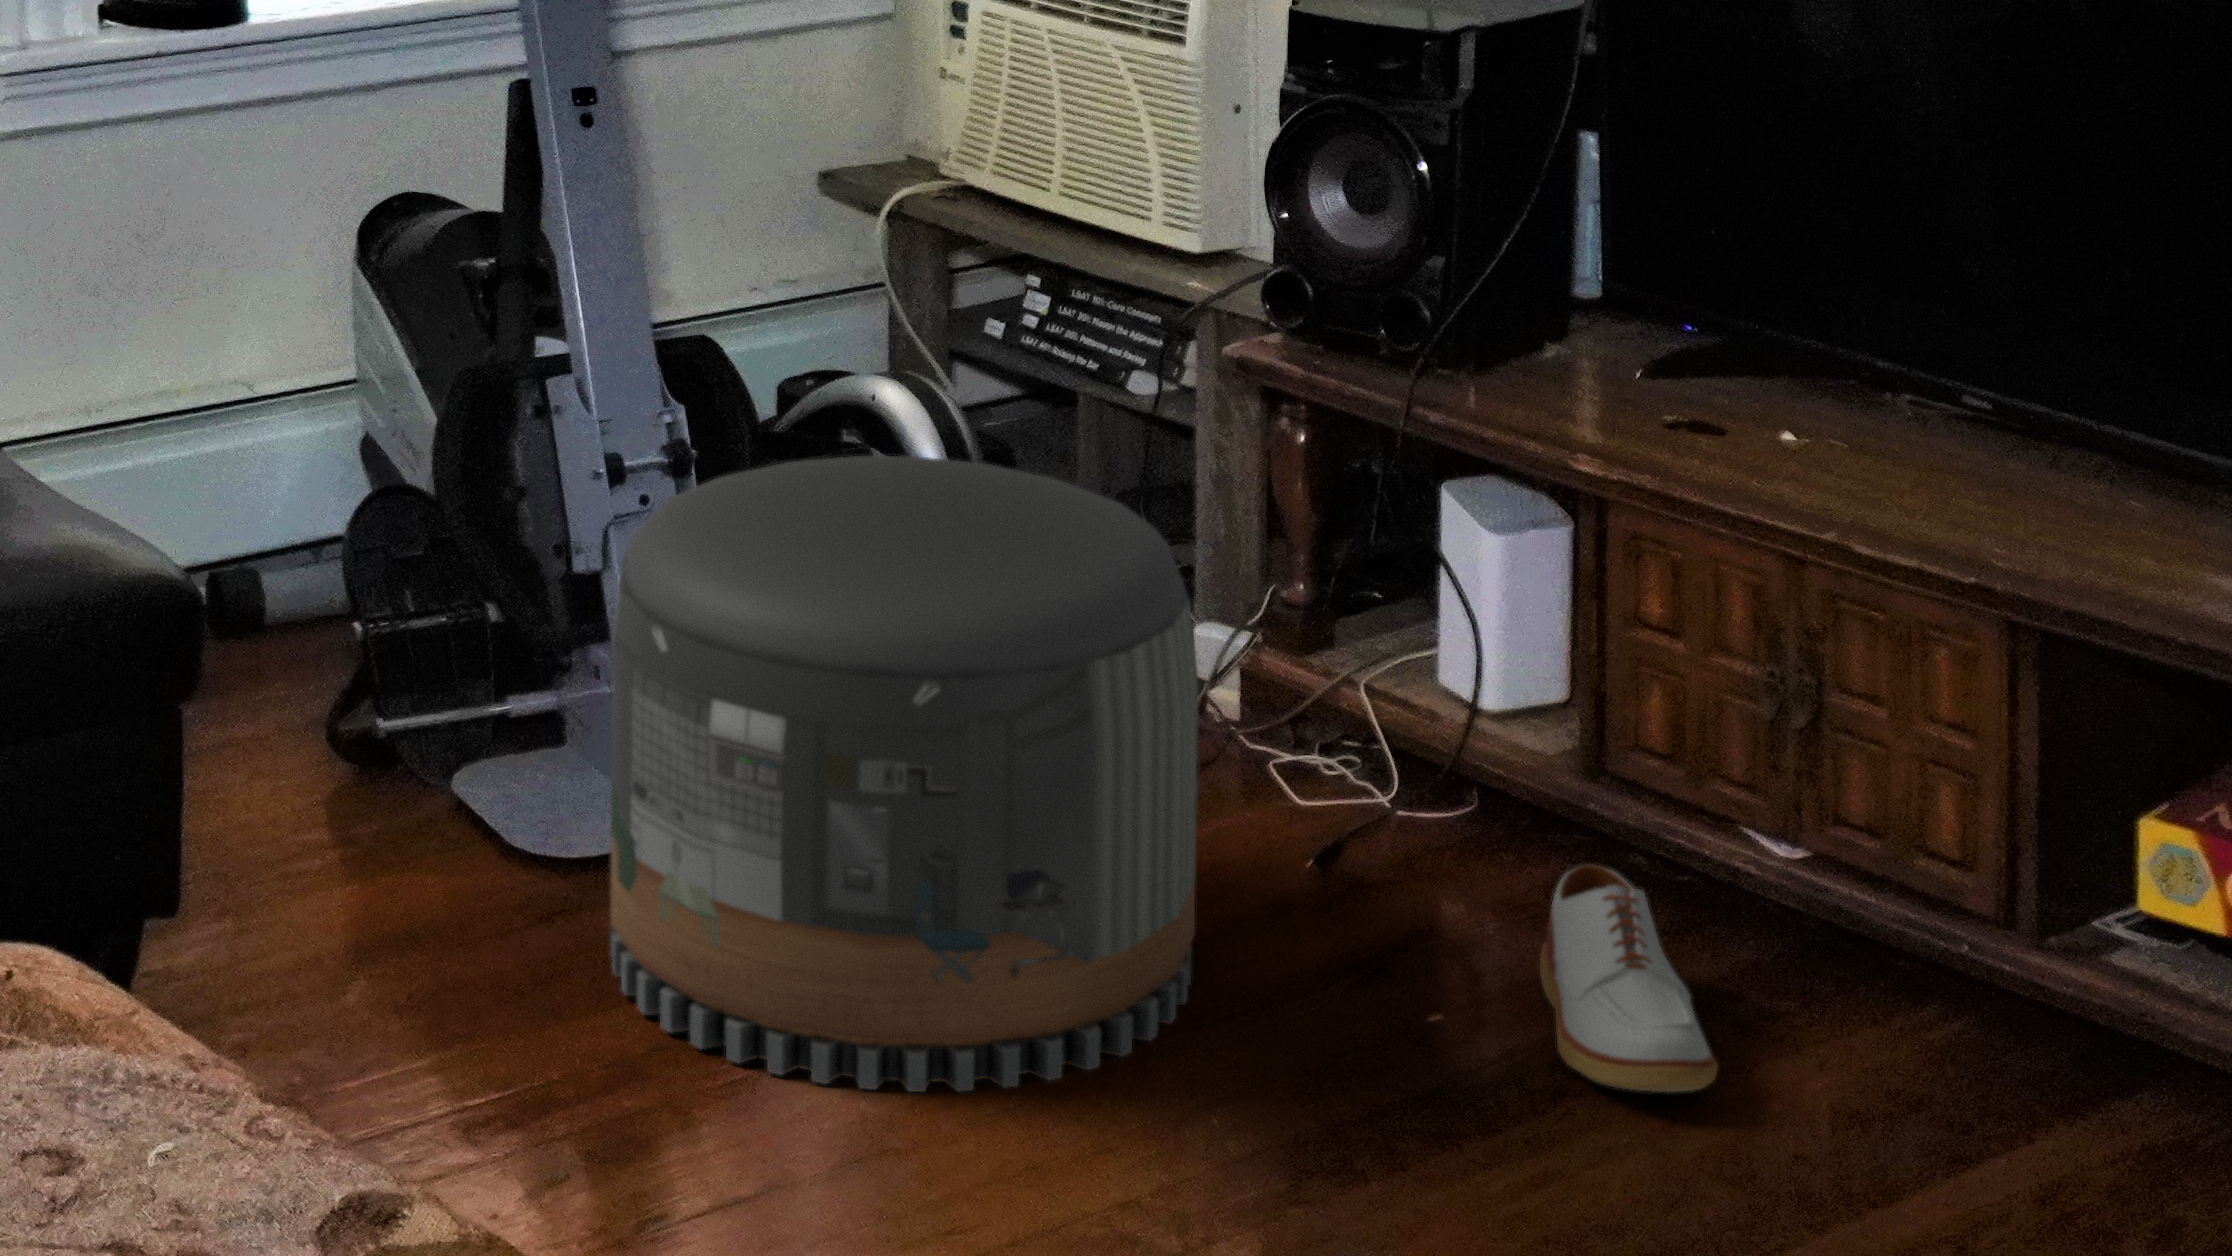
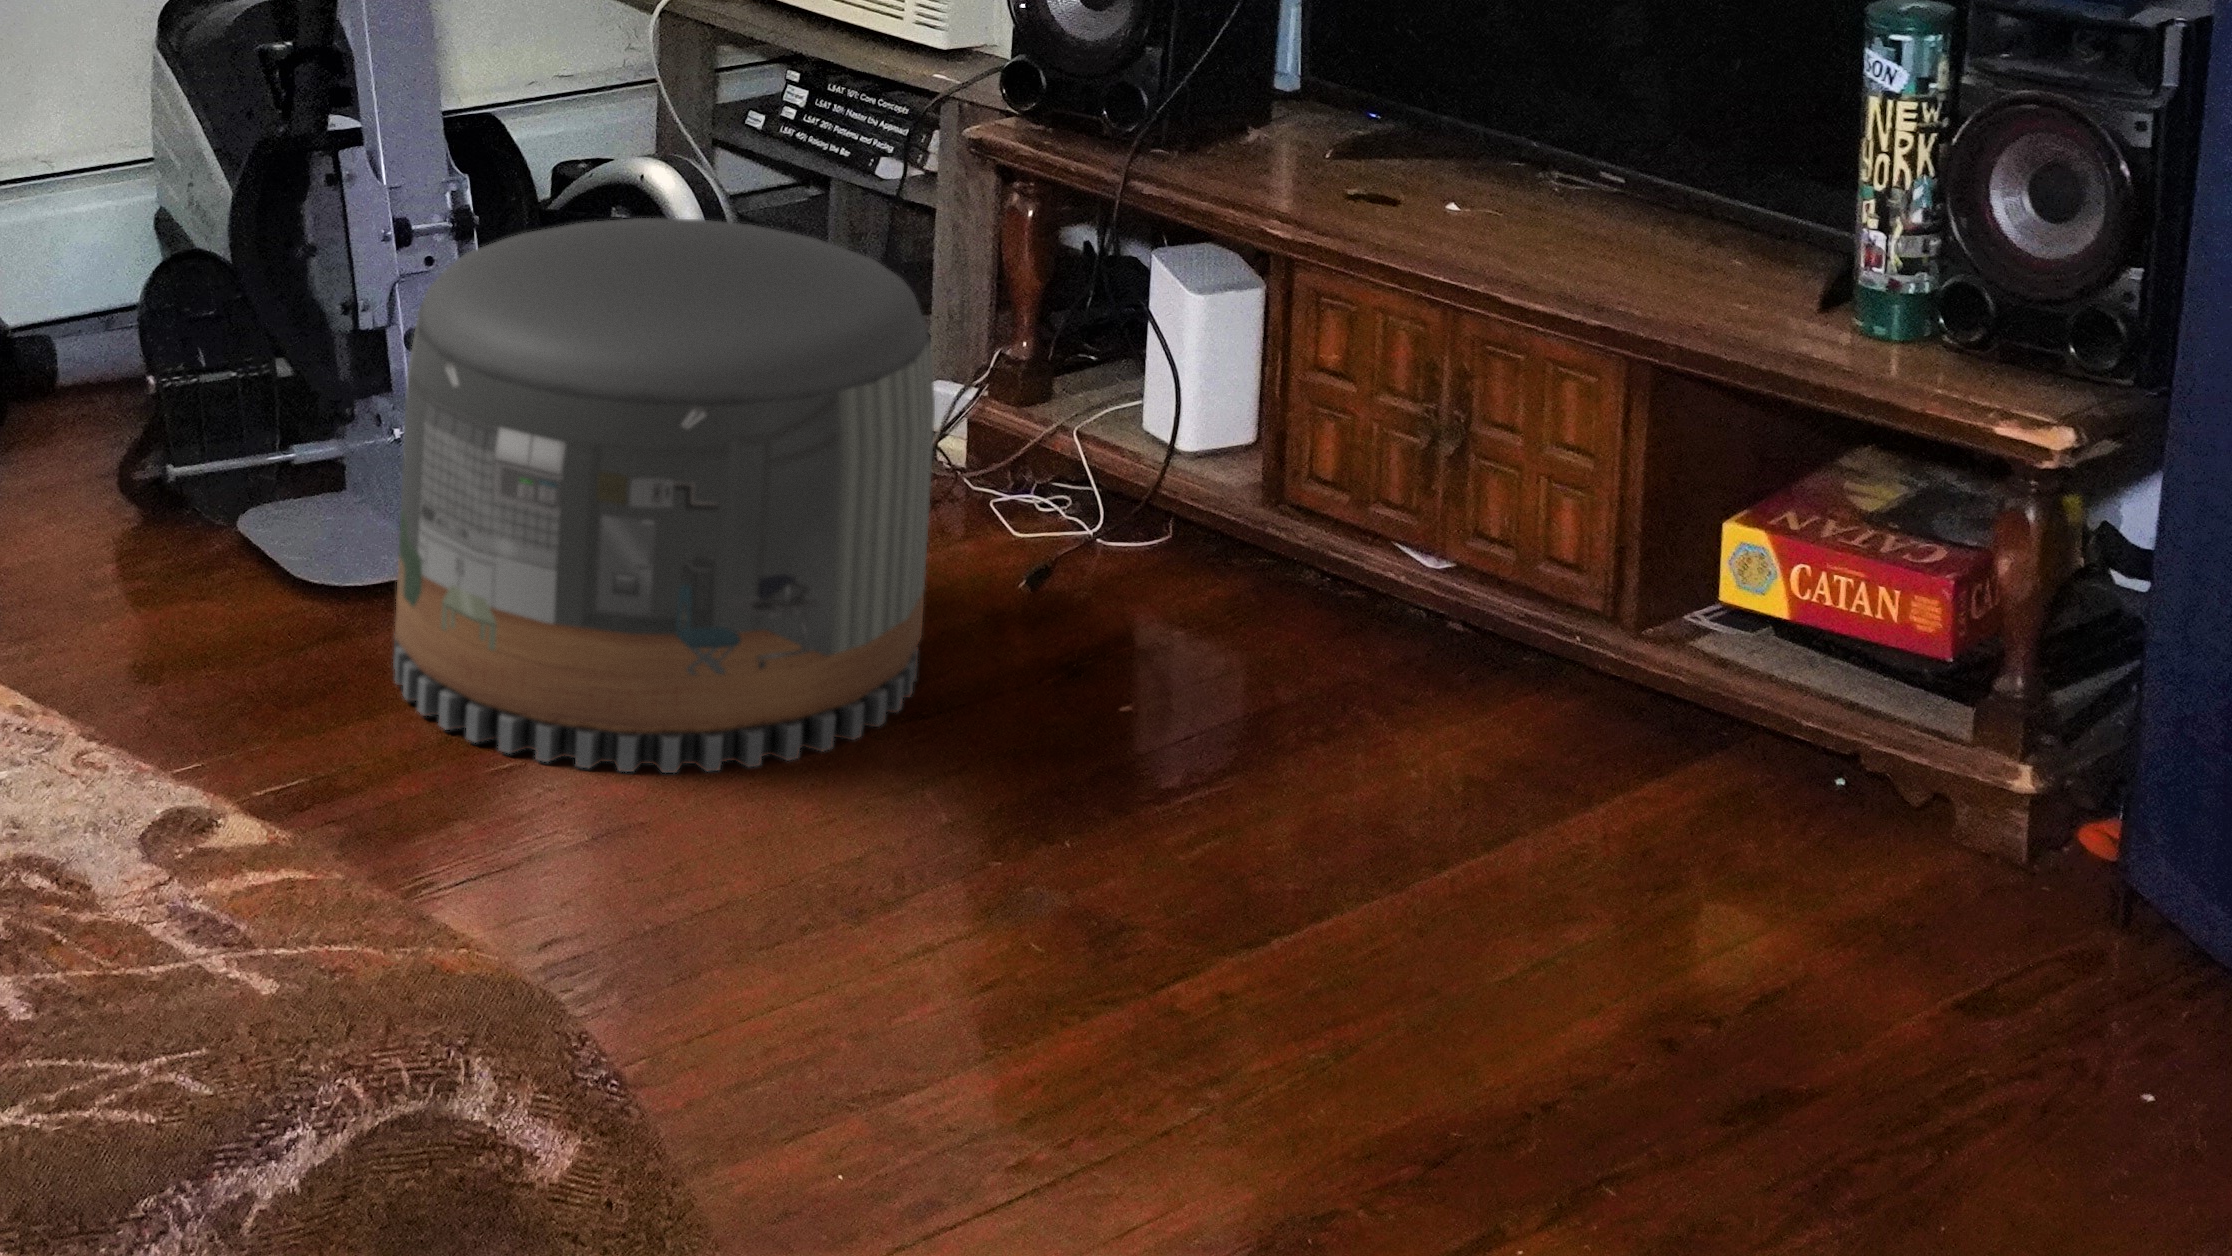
shoe: present [1540,865,1718,1092] -> none [1219,570,1362,753]

